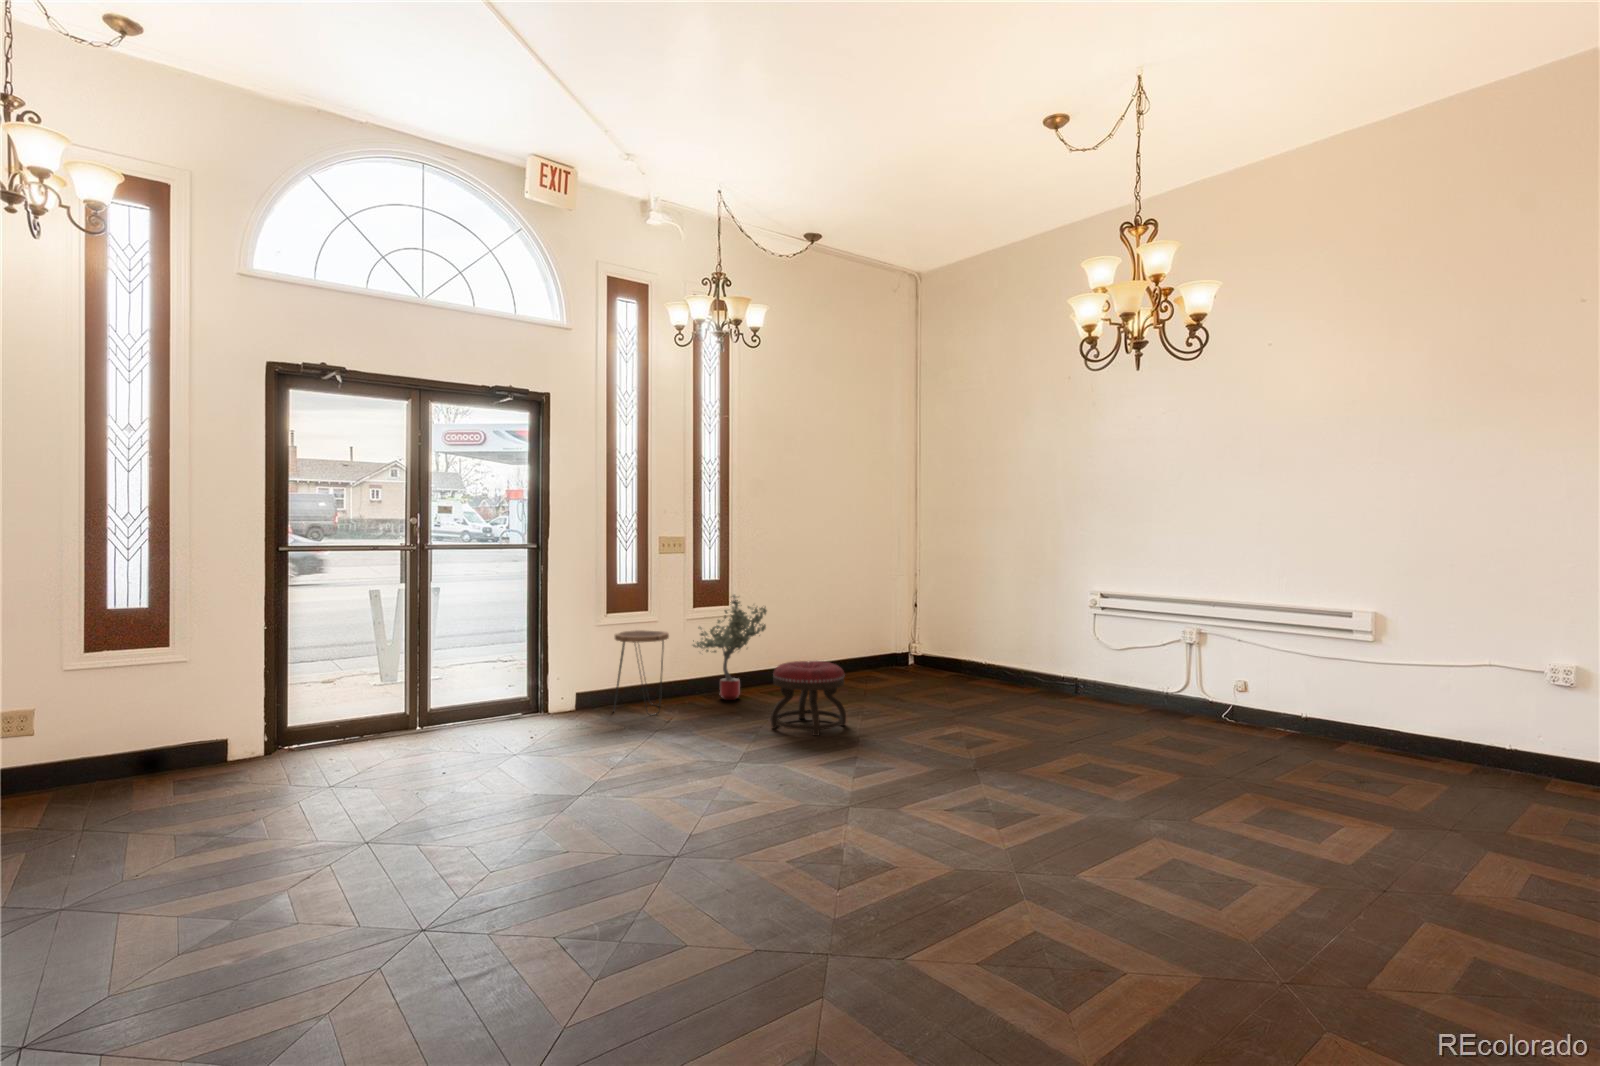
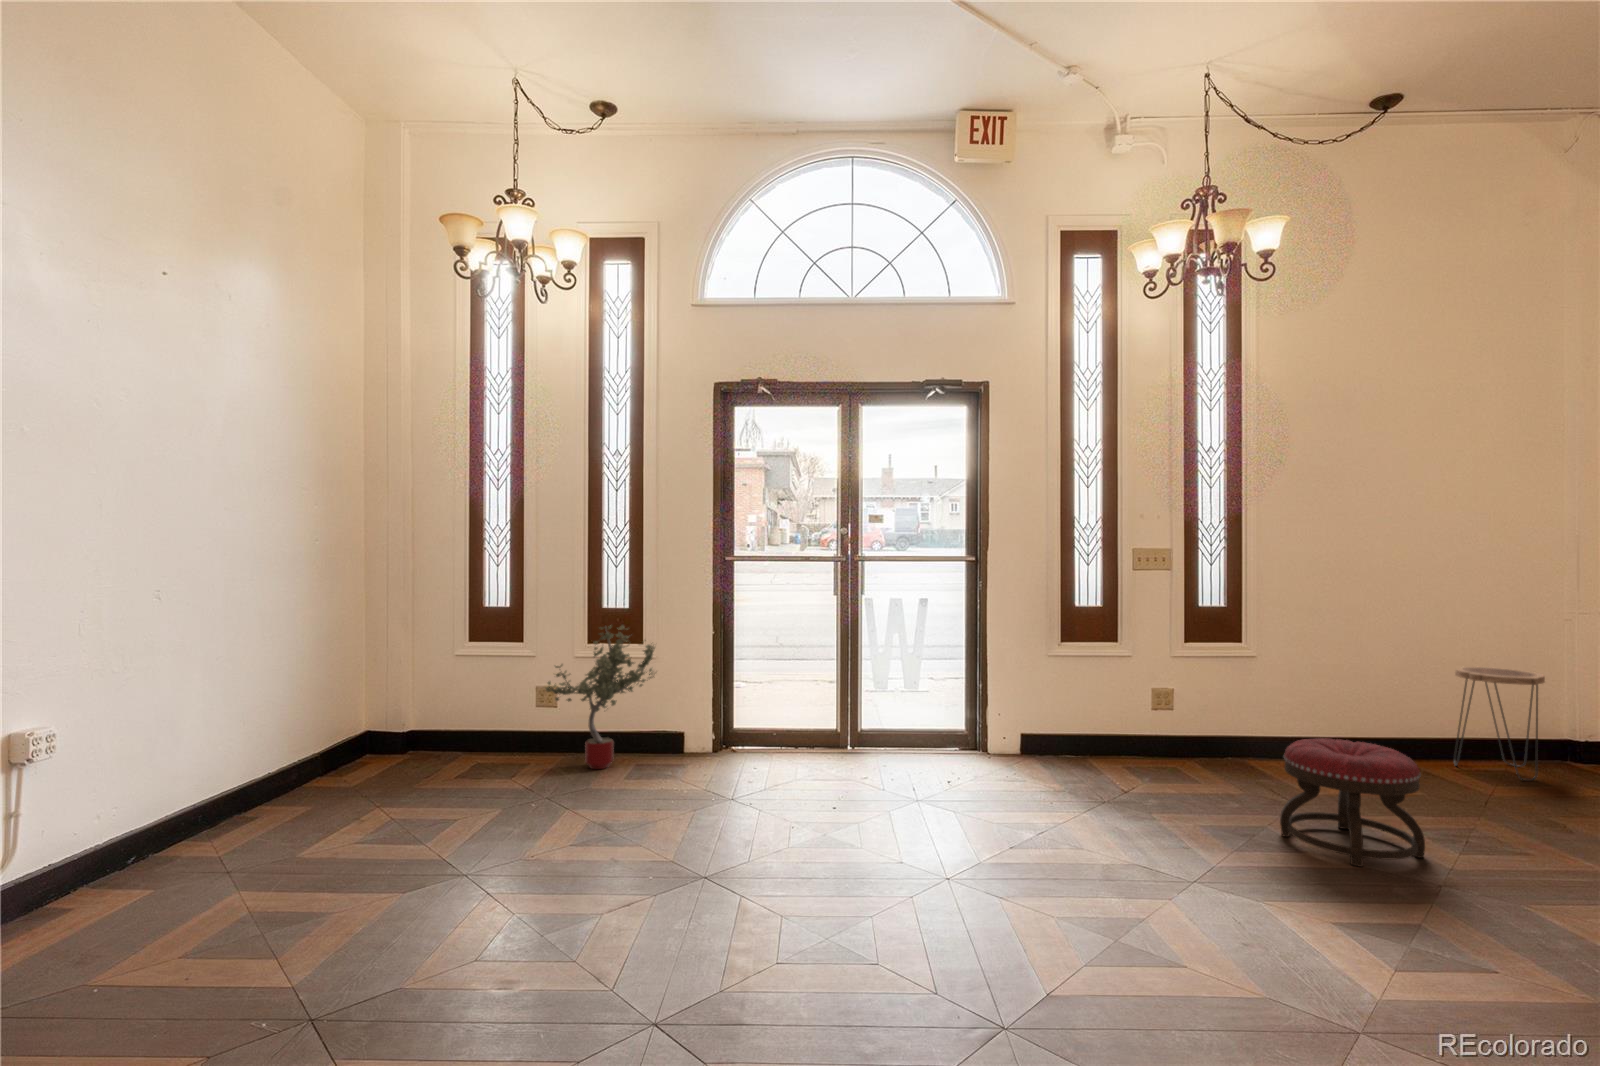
potted tree: present [693,595,767,700] -> present [545,625,655,769]
side table: present [613,630,669,716] -> present [1454,666,1545,781]

